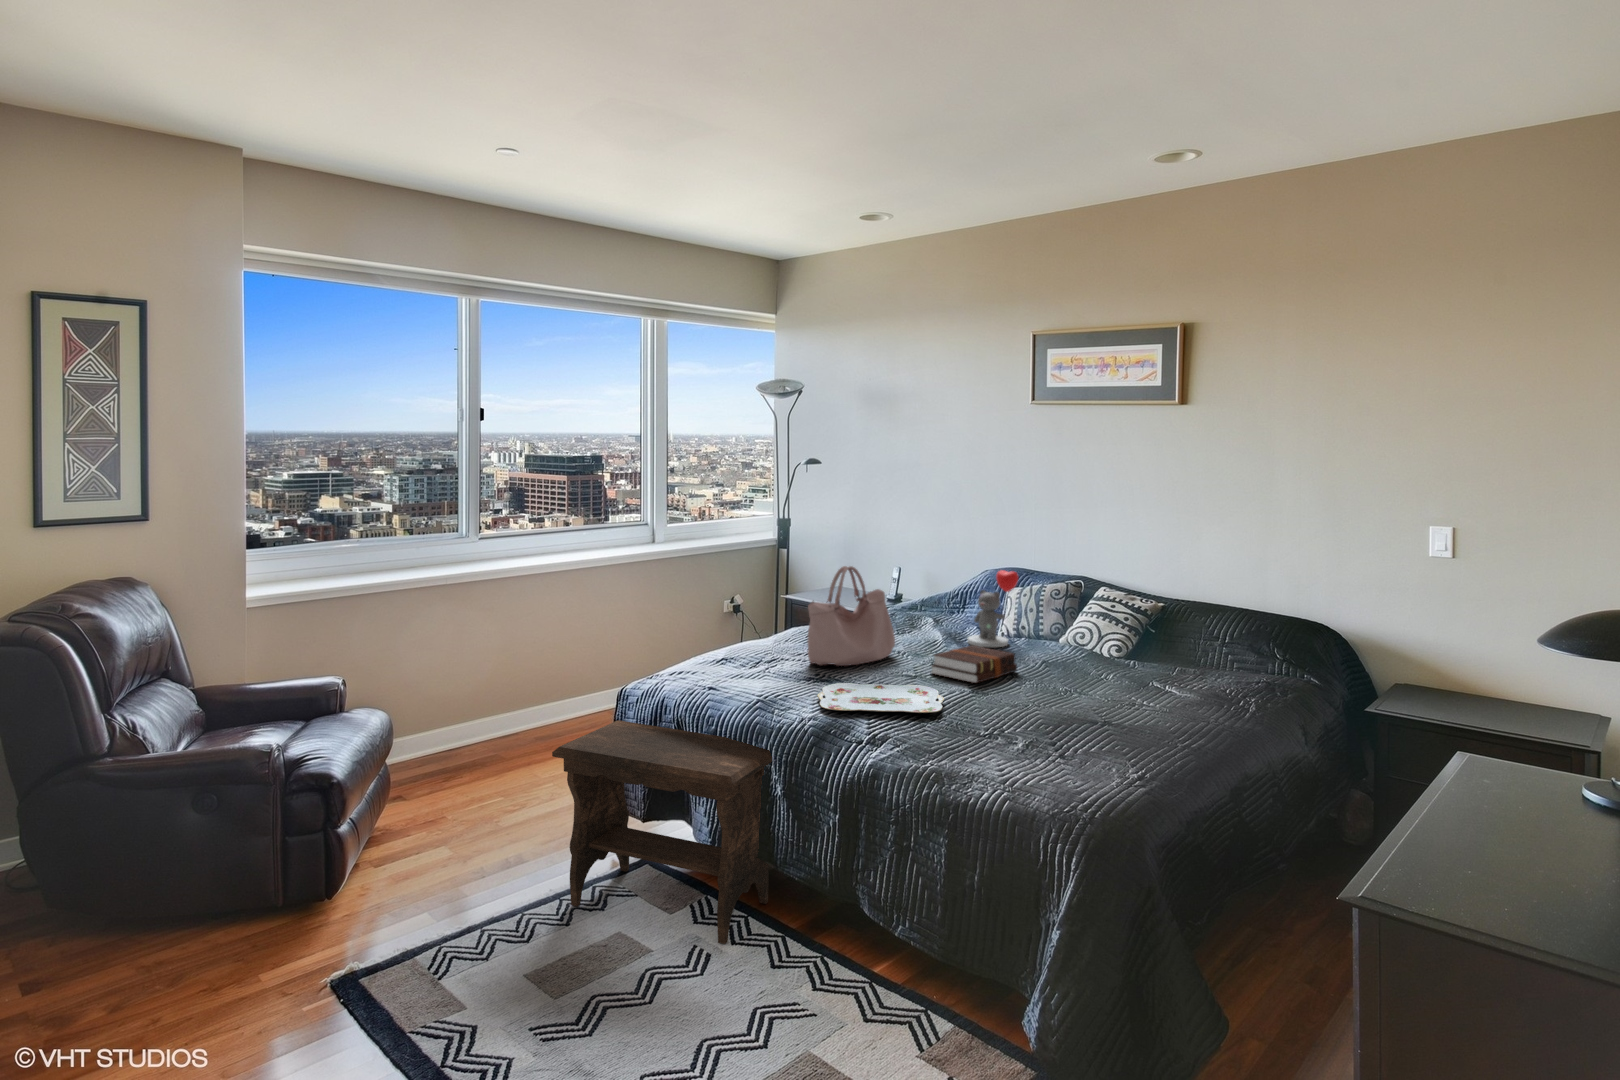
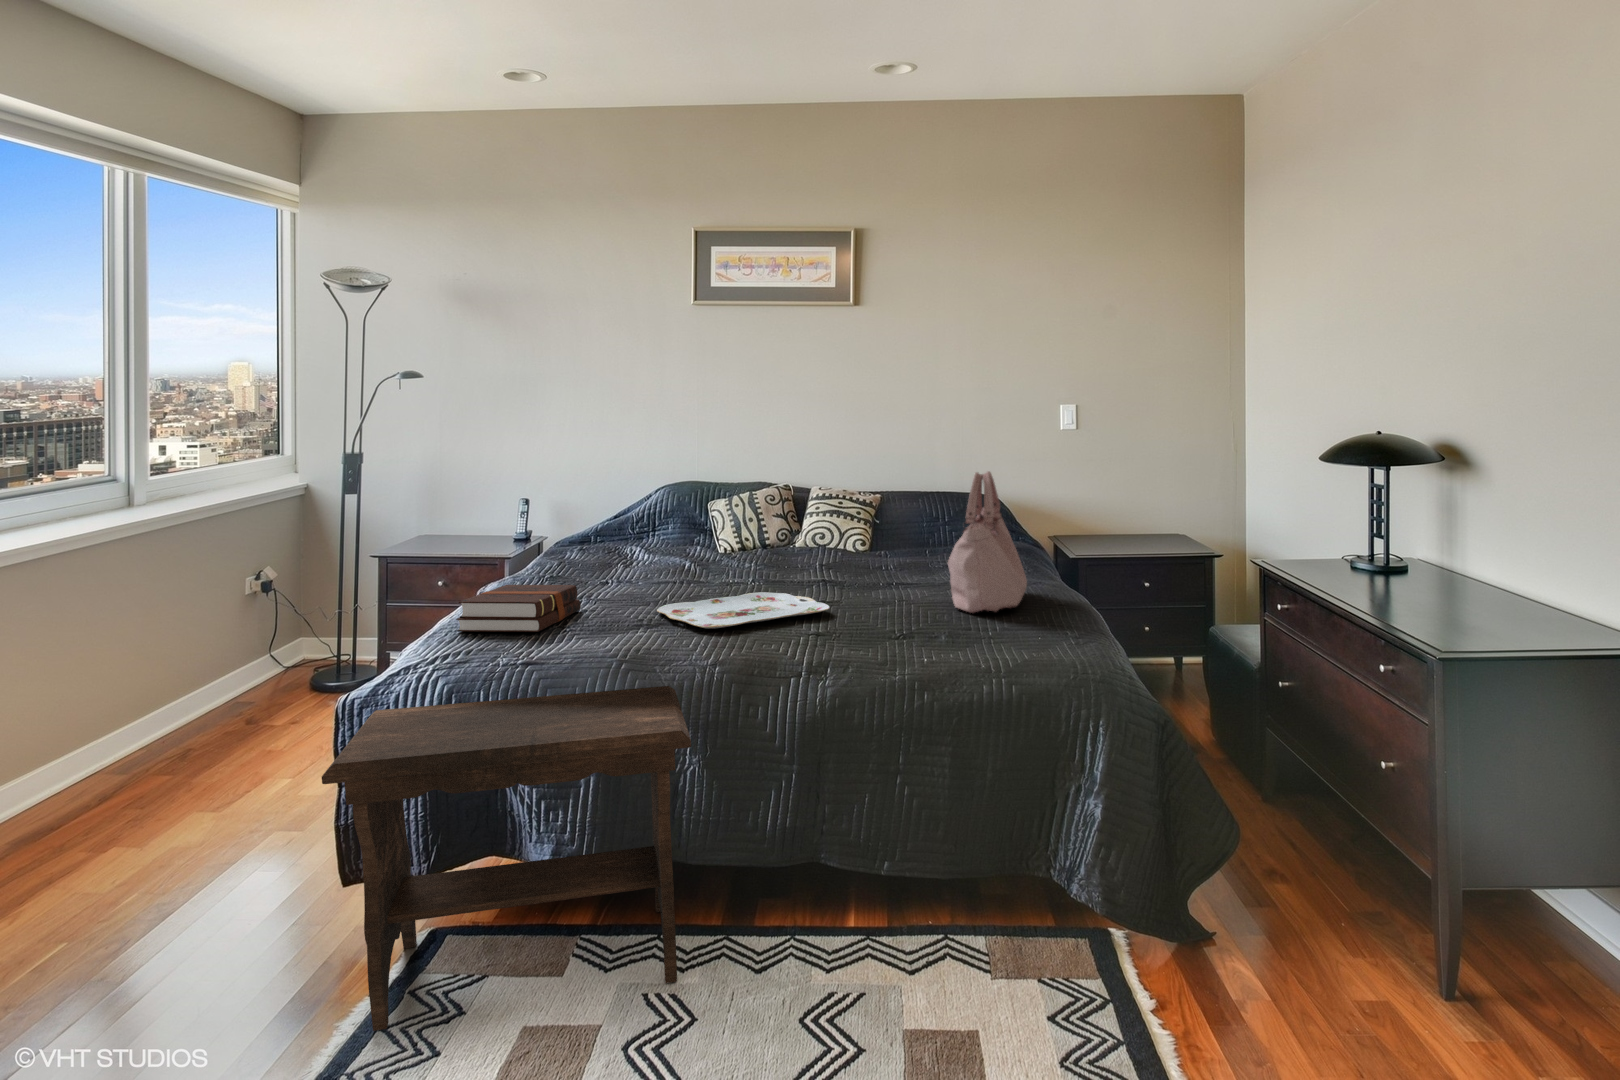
handbag: present [807,566,895,666] -> present [948,471,1027,613]
teddy bear: present [968,570,1018,647] -> none [712,470,768,558]
hardback book: present [931,645,1017,683] -> present [456,585,581,632]

